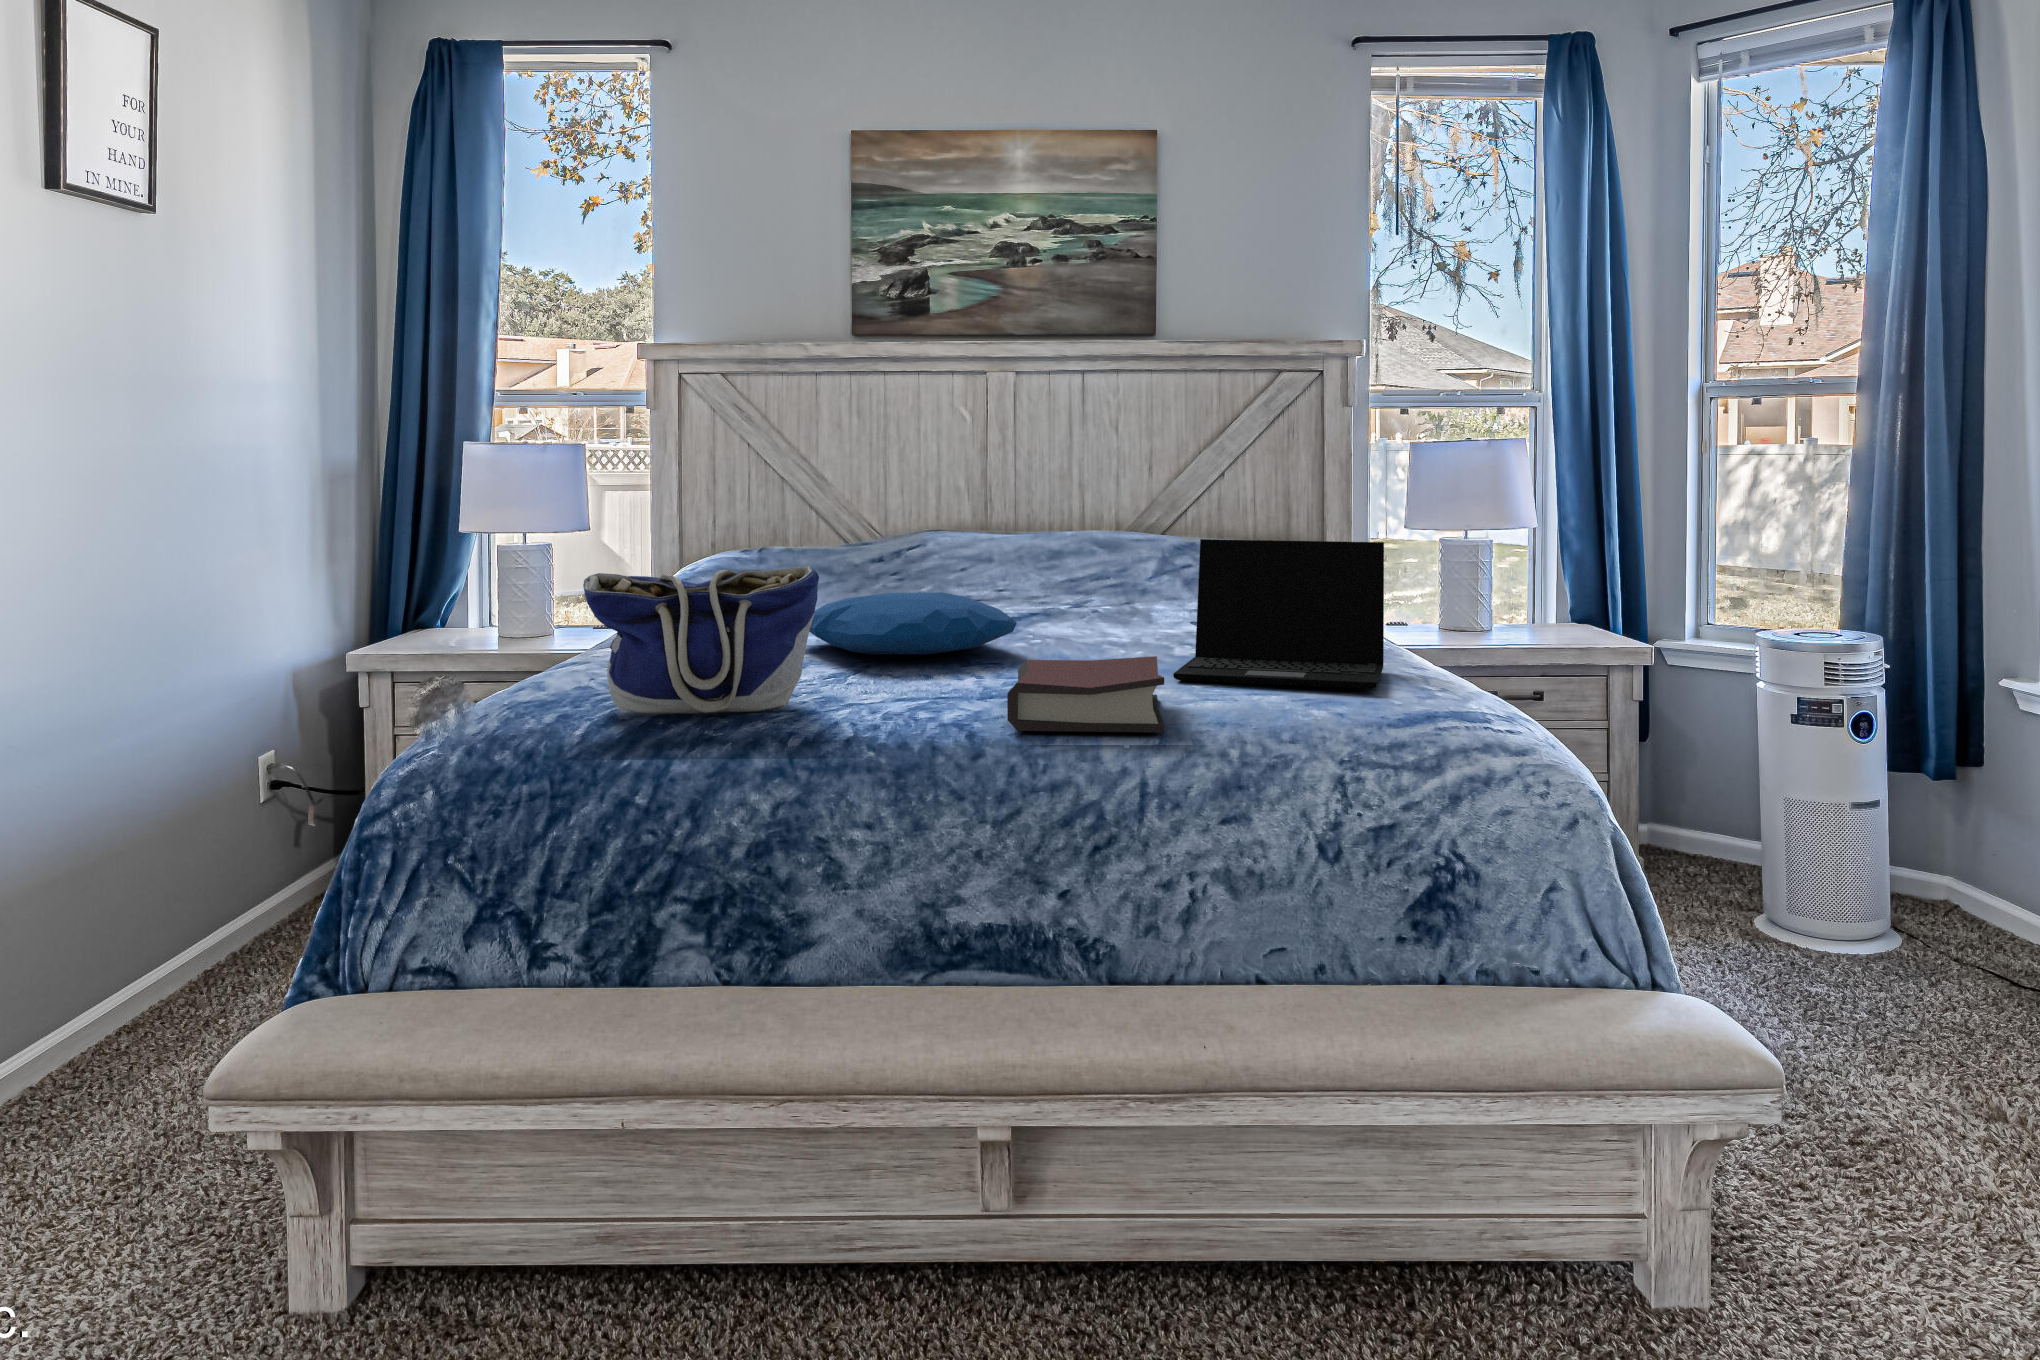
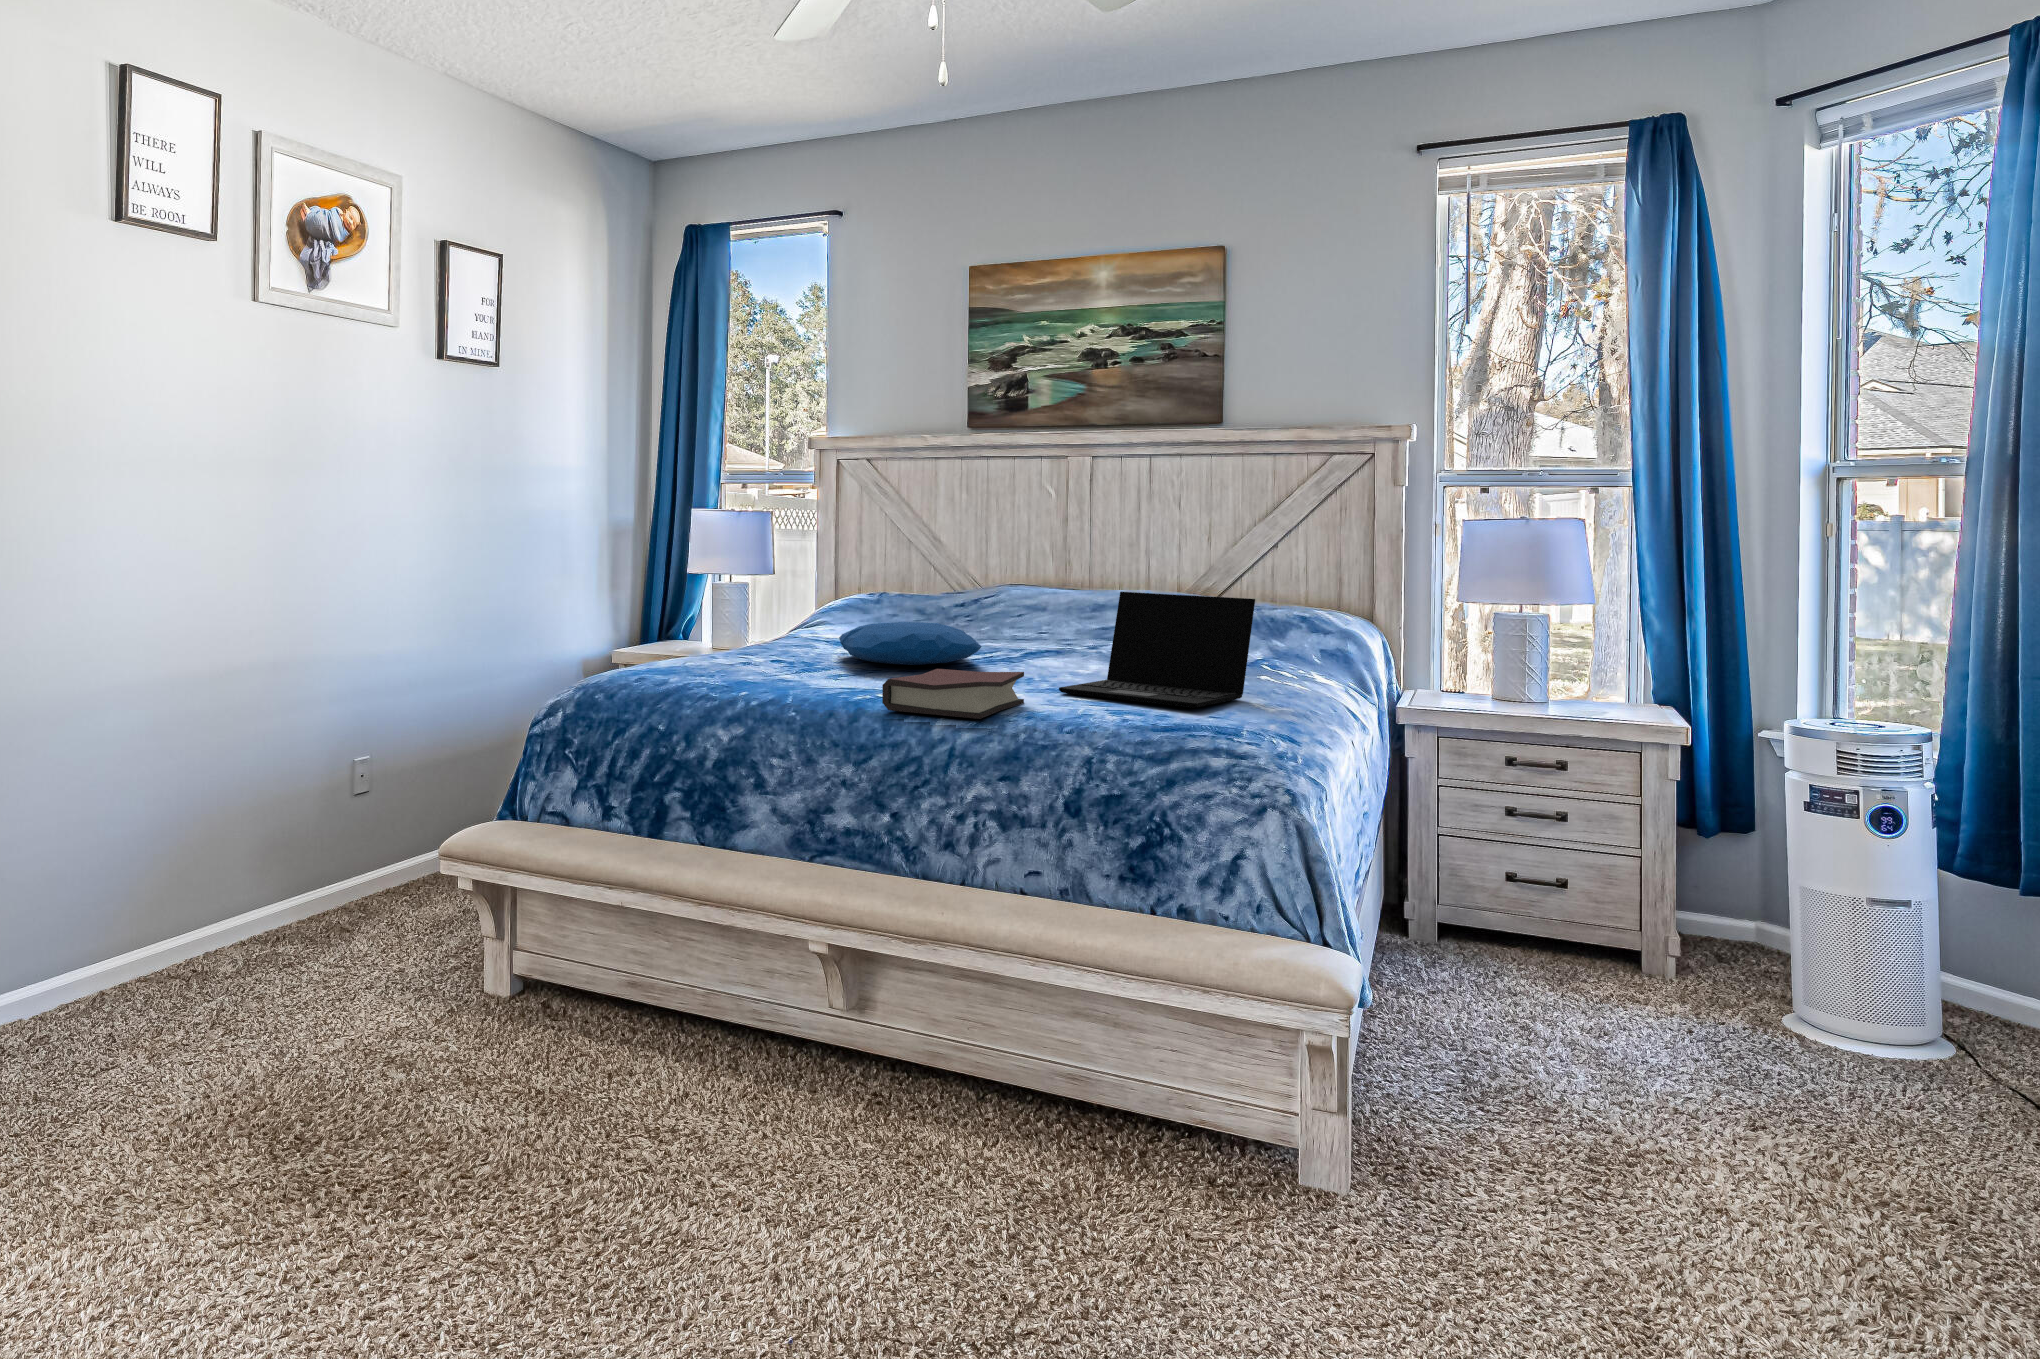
tote bag: present [582,565,819,713] -> none [649,597,788,688]

